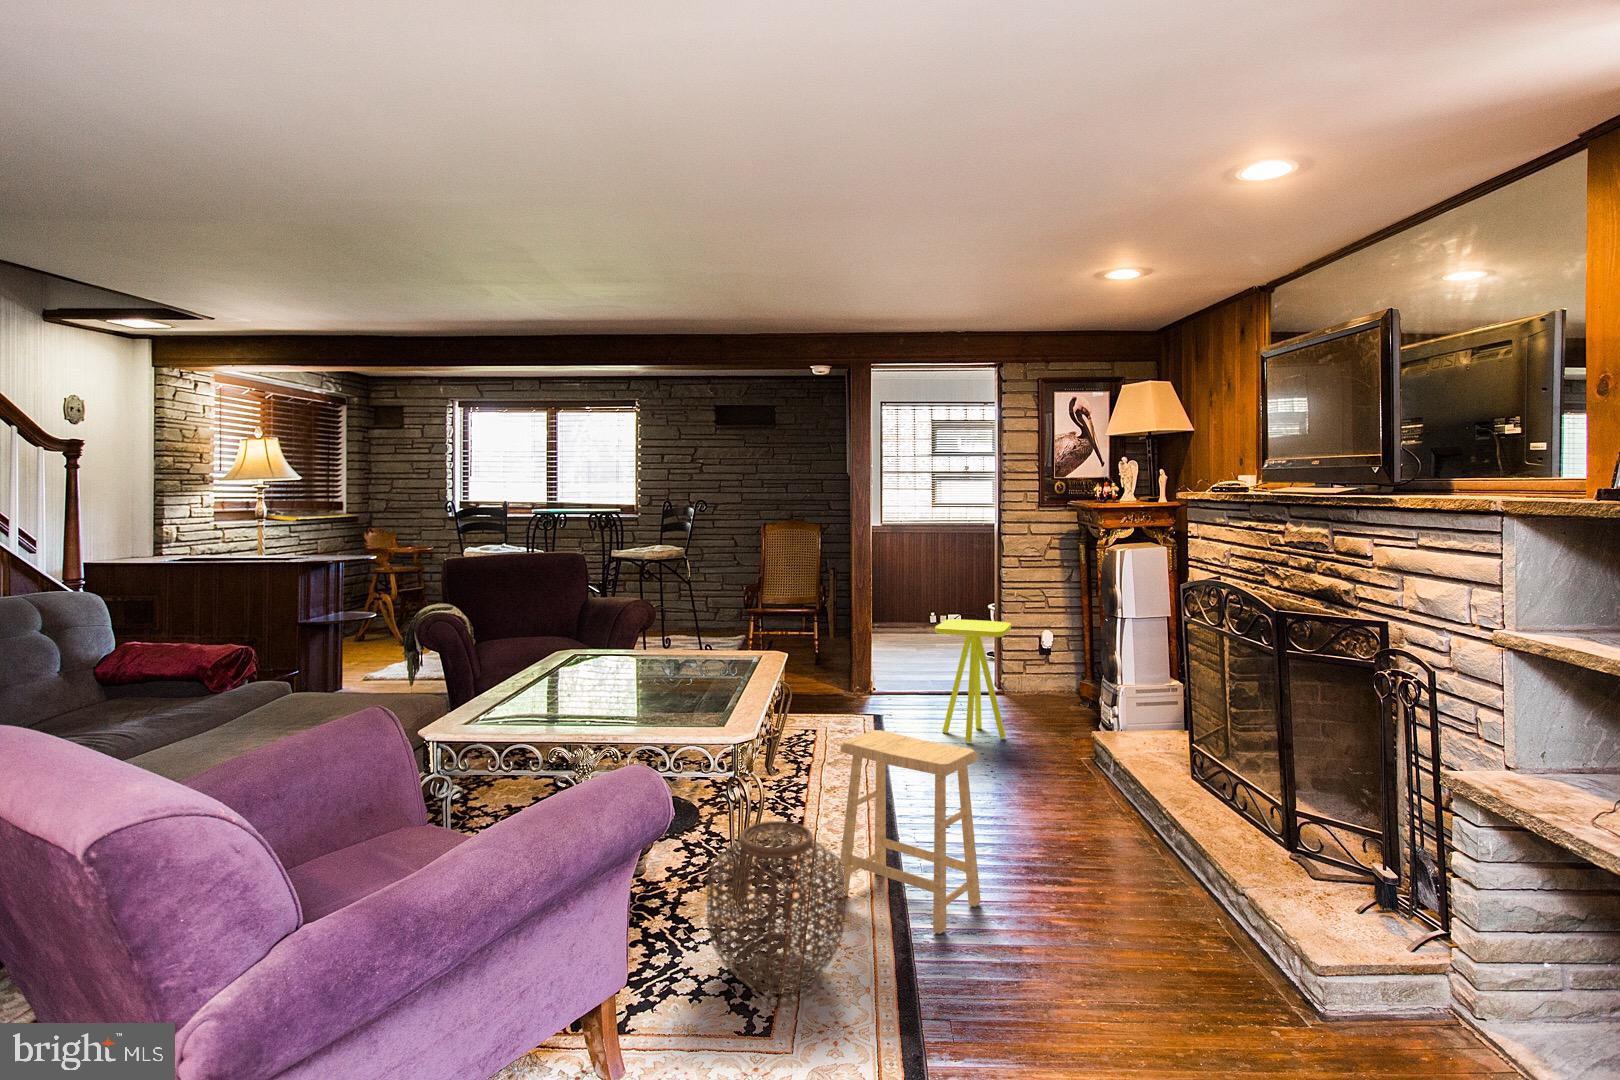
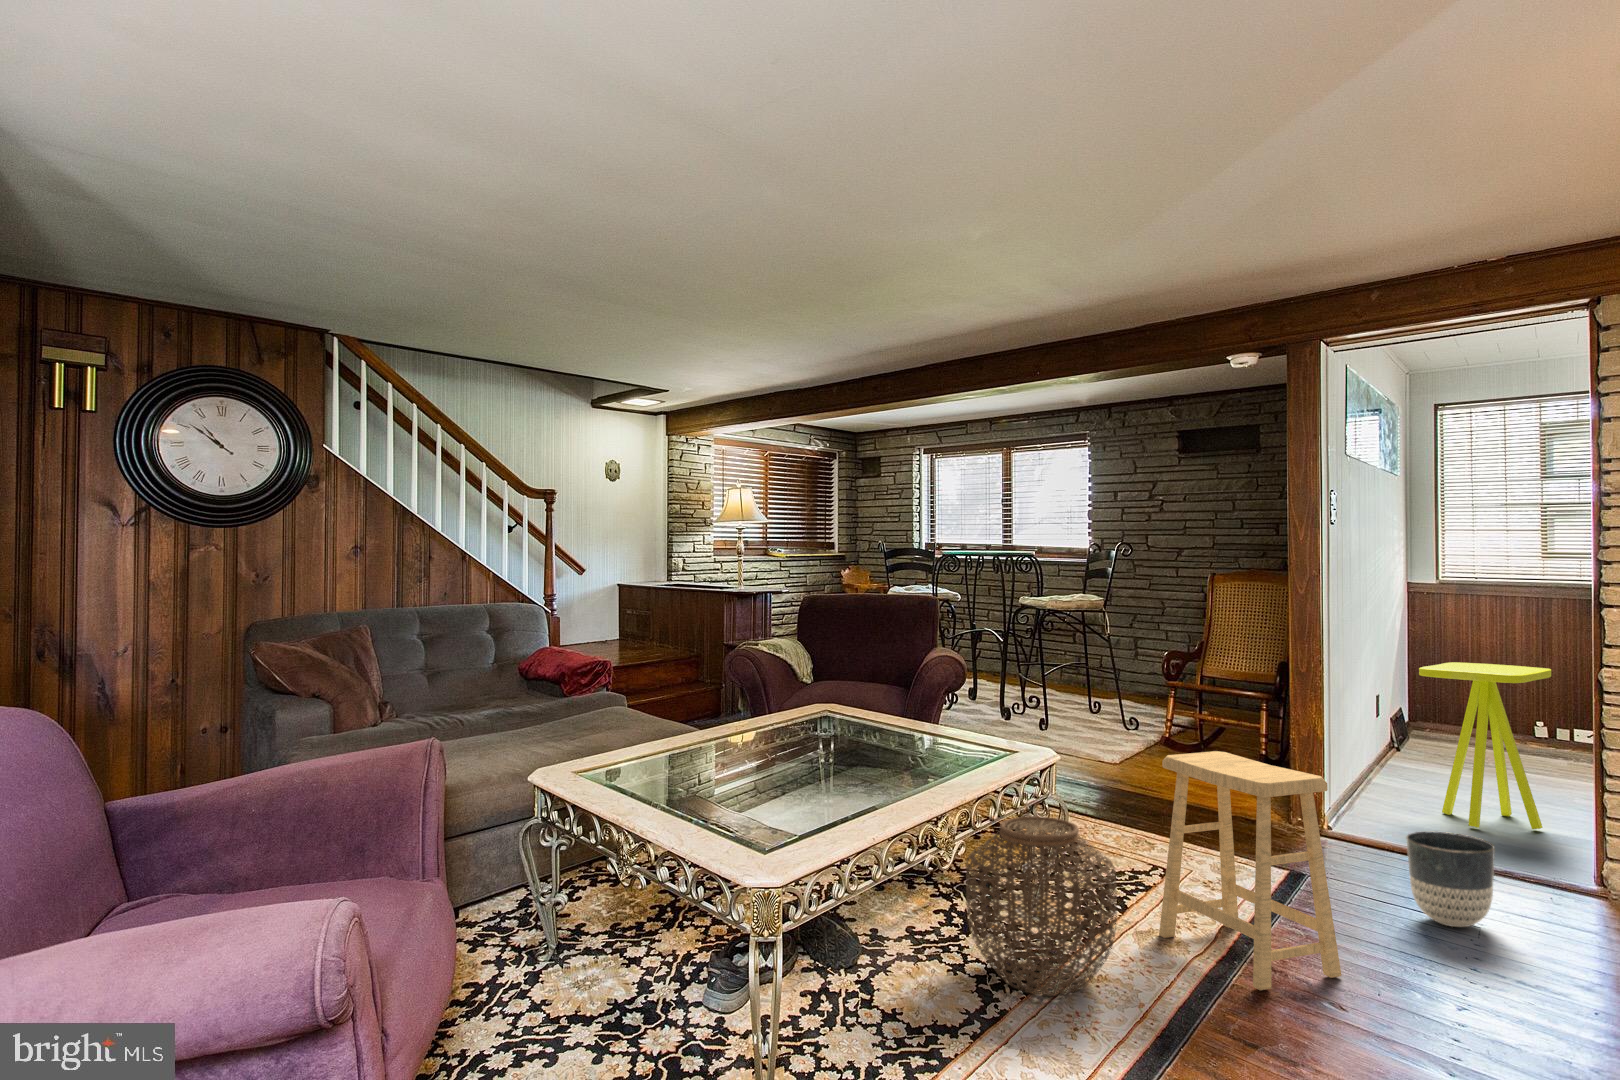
planter: none [983,765,1040,837] -> present [1407,832,1495,927]

